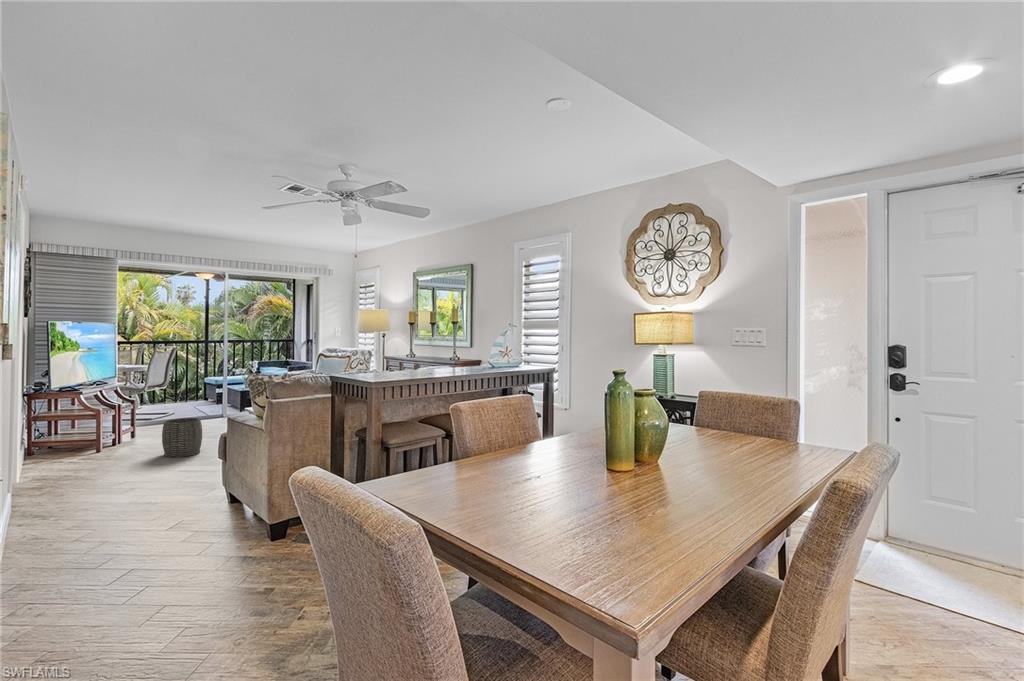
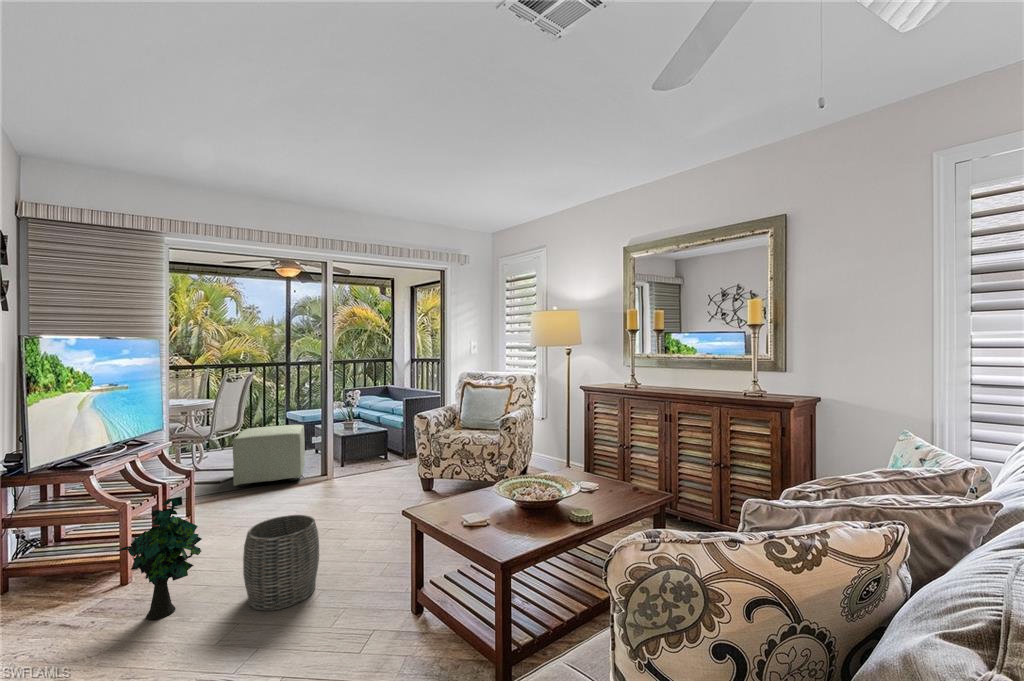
ottoman: none [160,384,212,422] -> present [233,425,305,487]
decorative plant: none [100,402,141,458] -> present [117,497,202,620]

